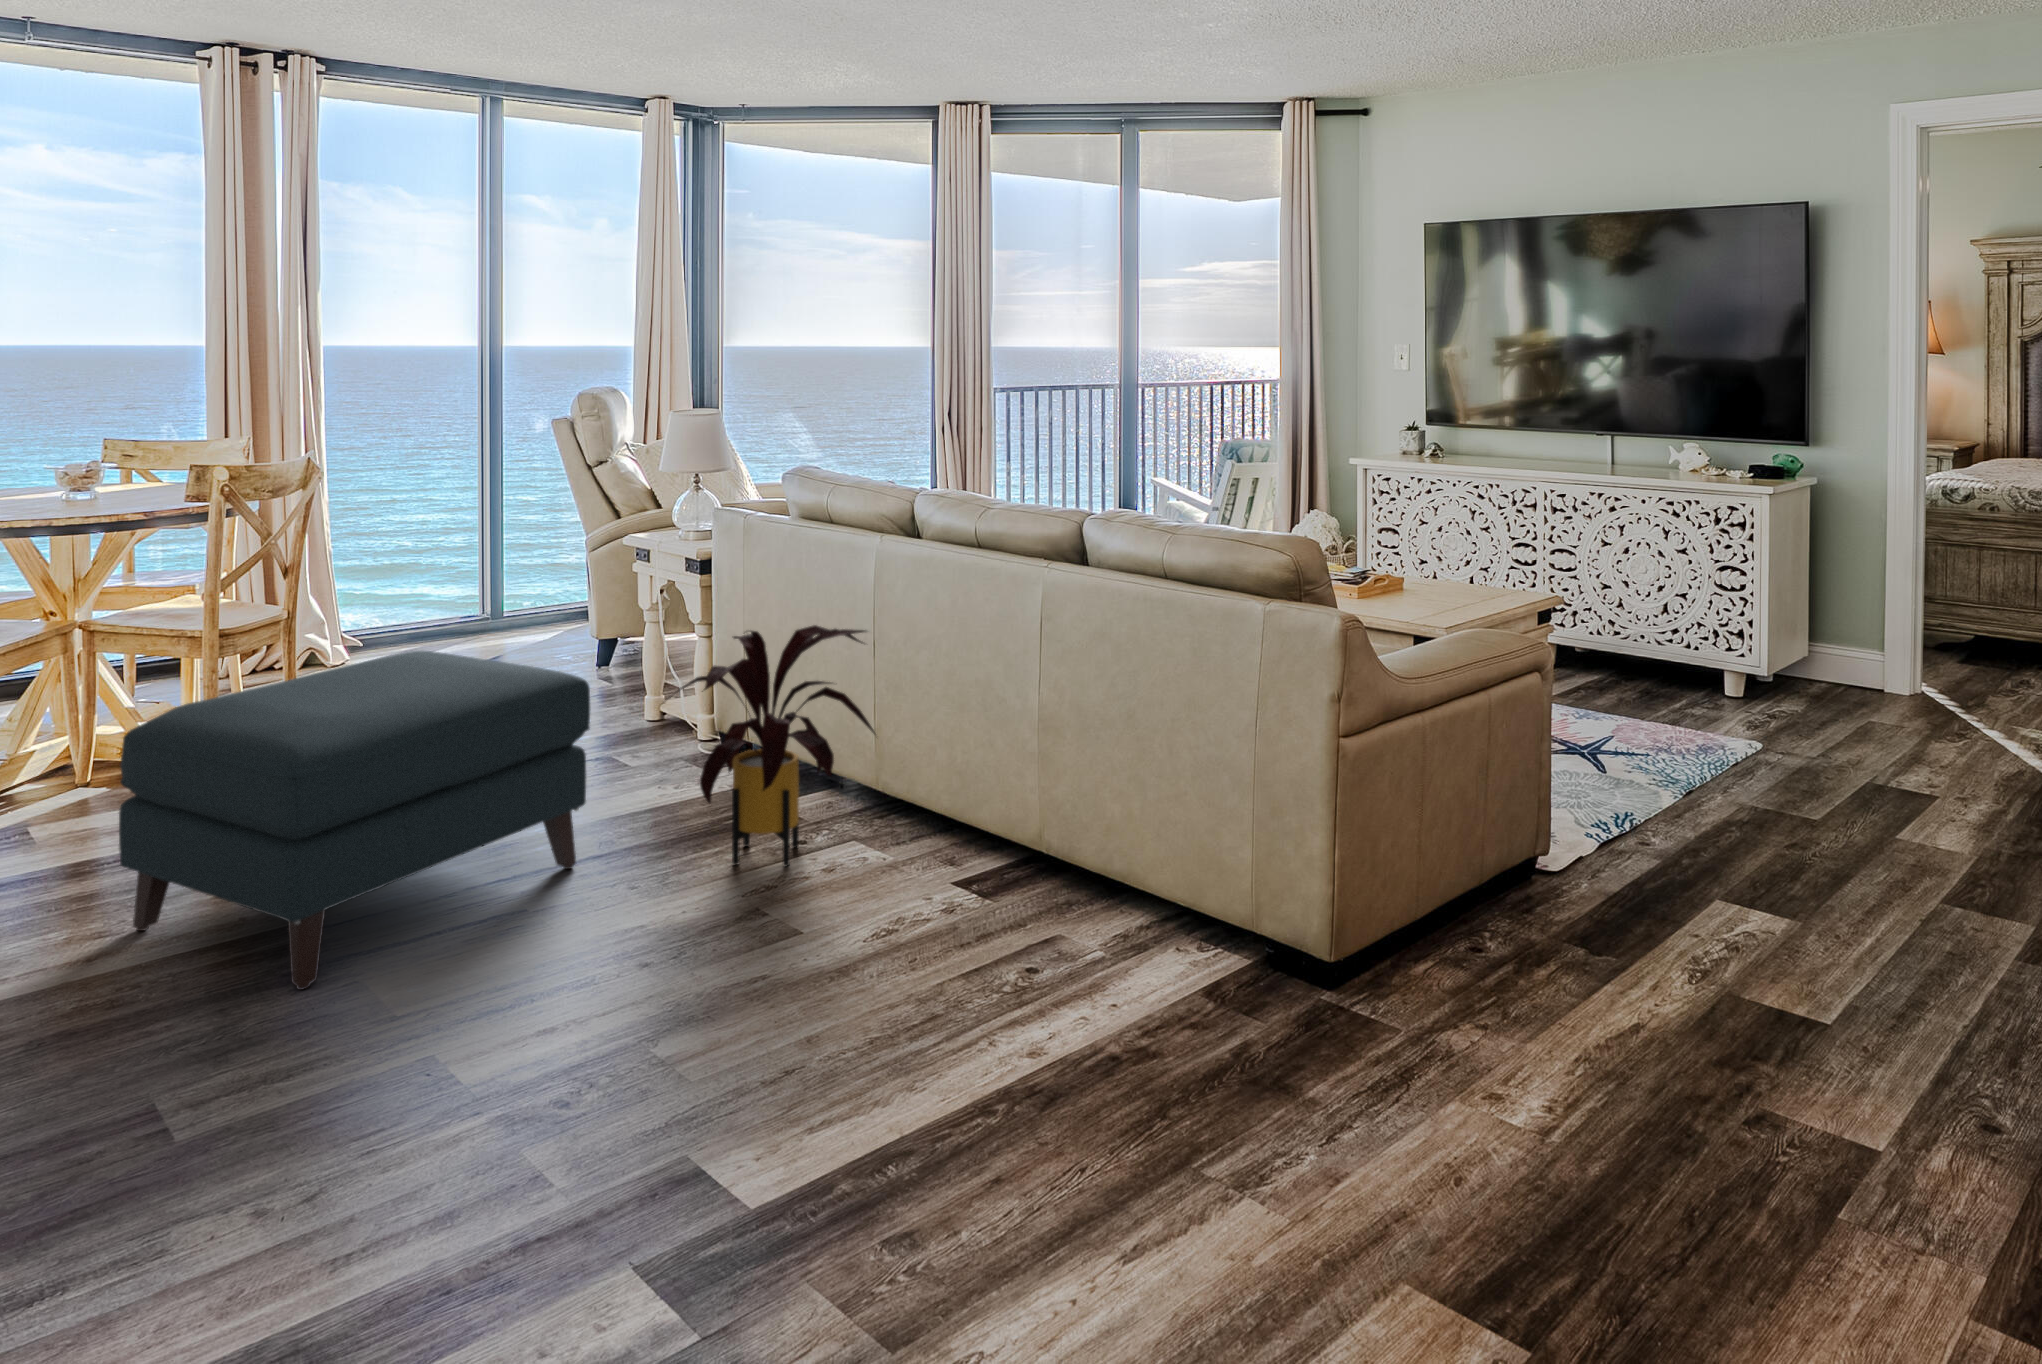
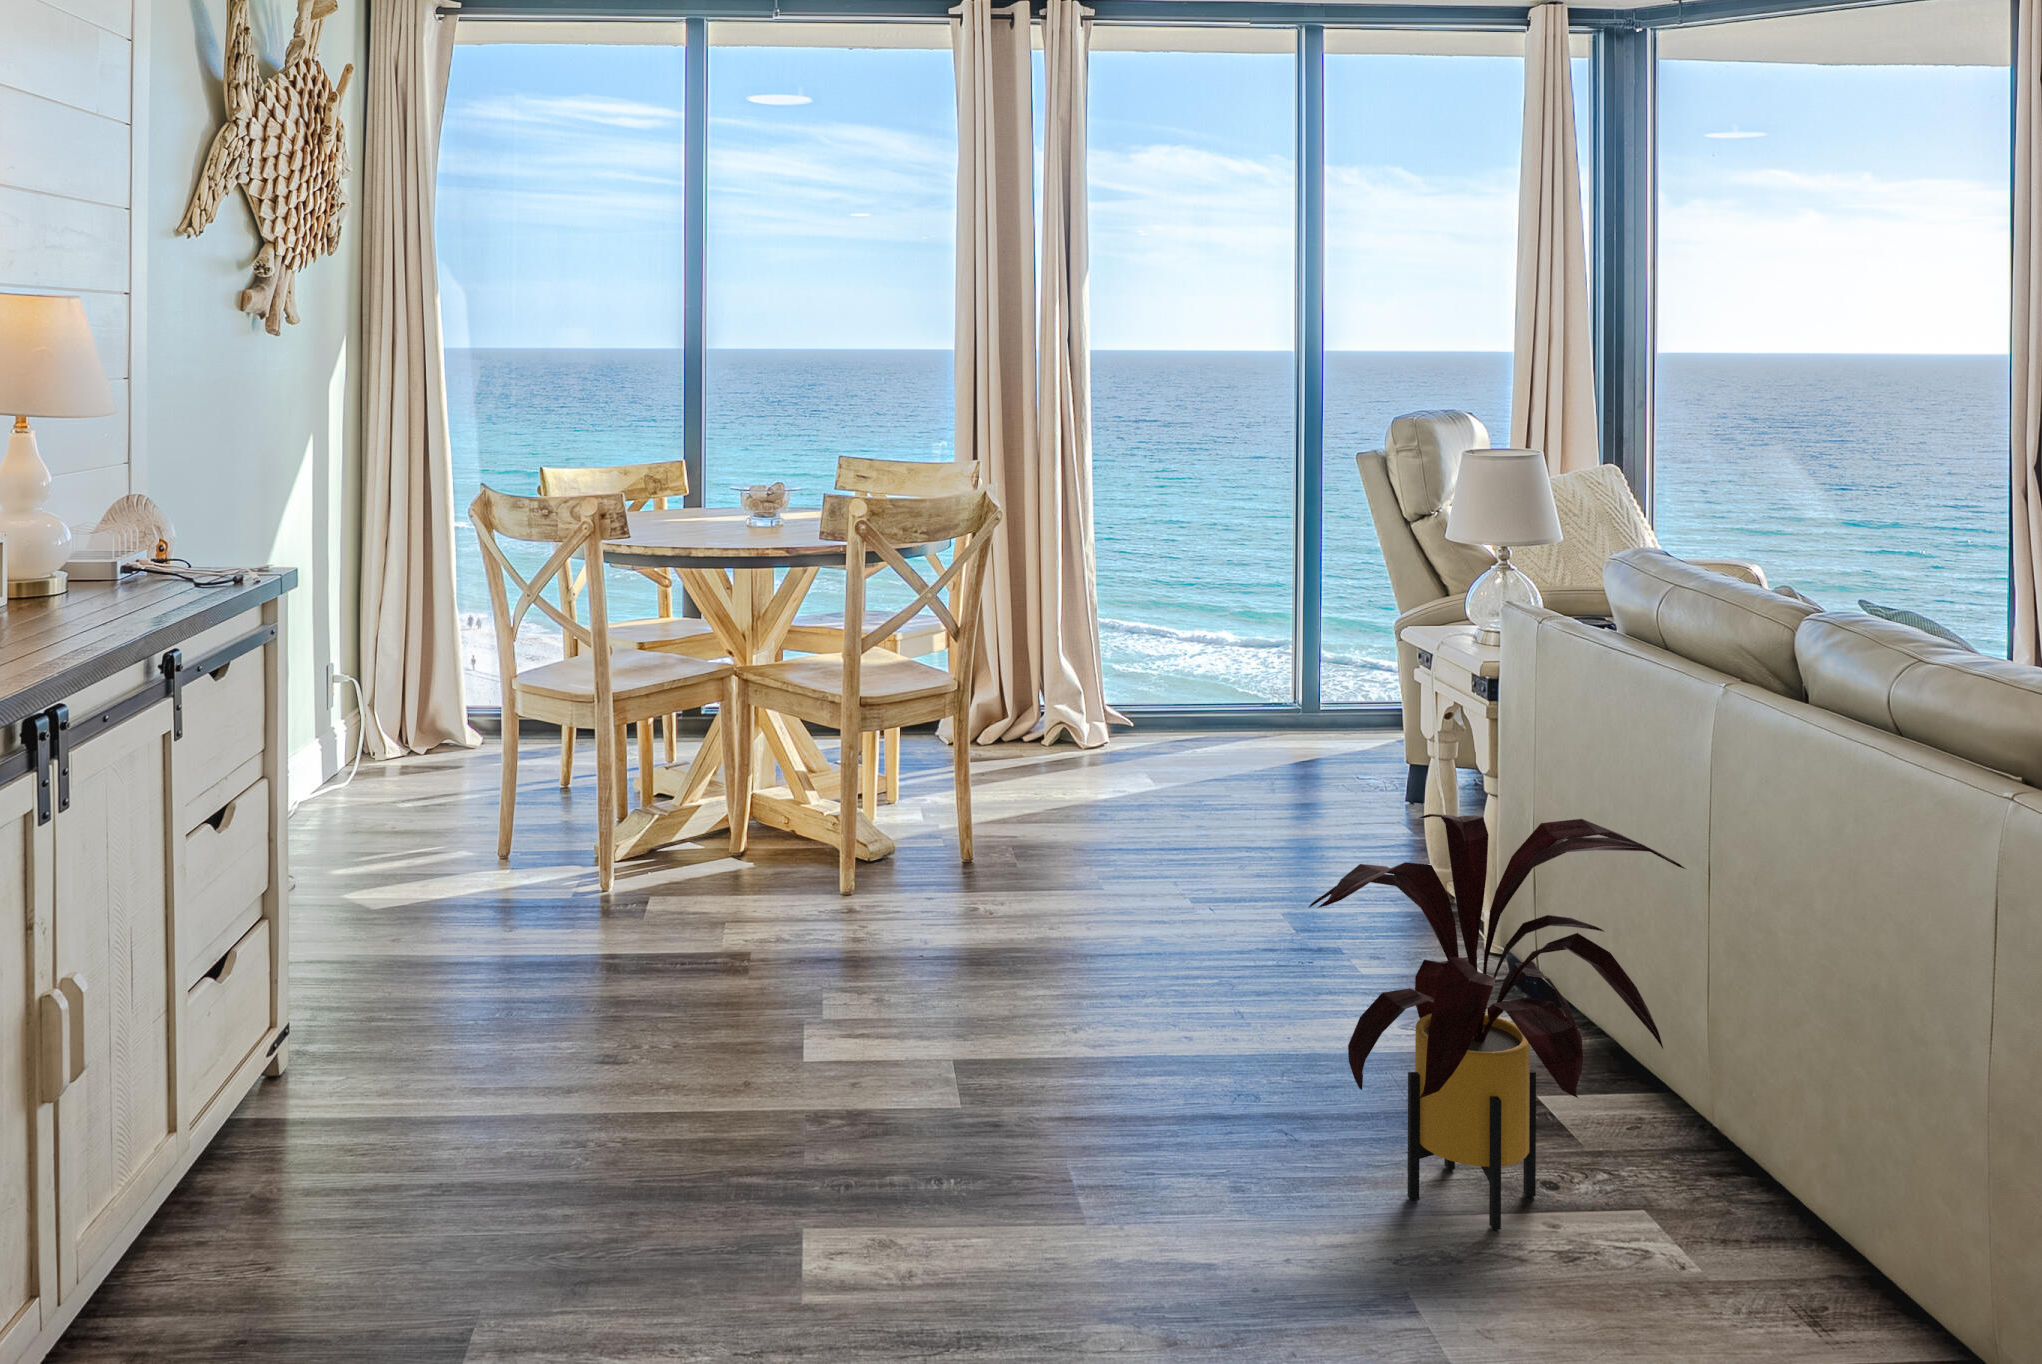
ottoman: present [119,651,590,990] -> none [620,762,1199,1219]

